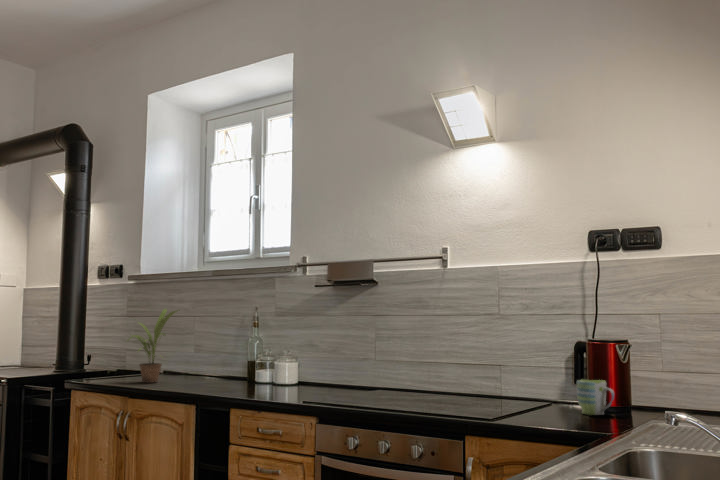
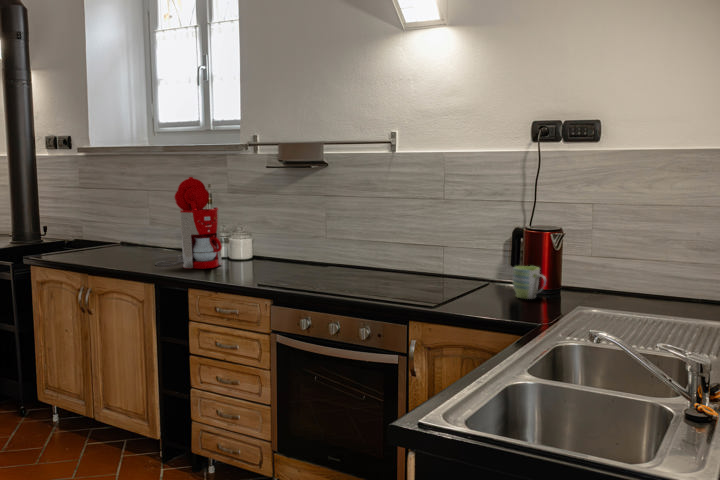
coffee maker: none [197,296,267,390] -> present [155,177,222,269]
potted plant: present [128,309,178,383] -> none [81,185,135,258]

